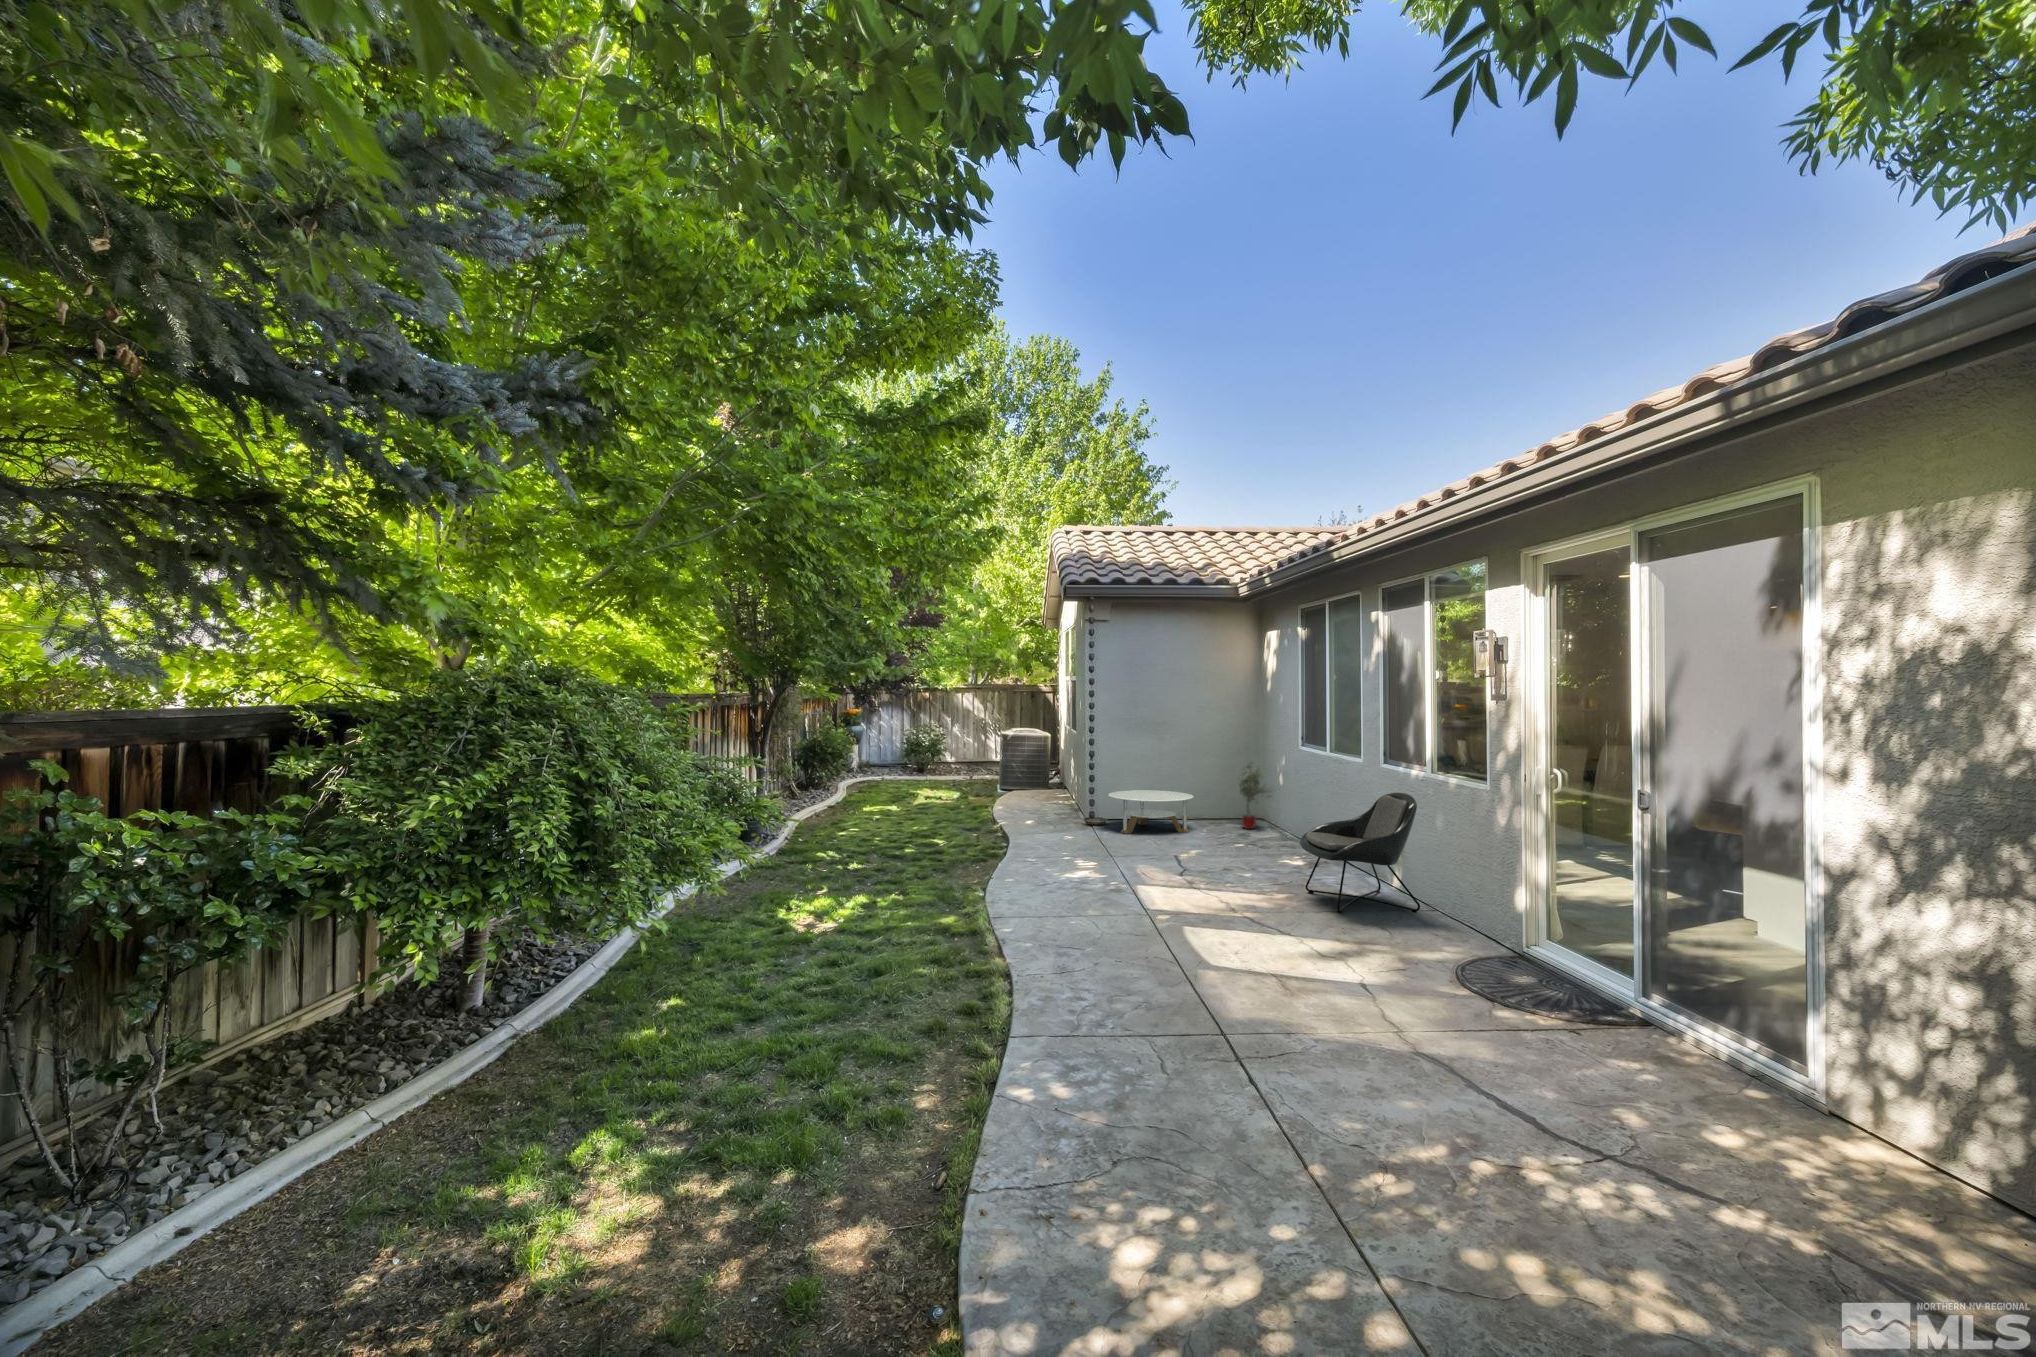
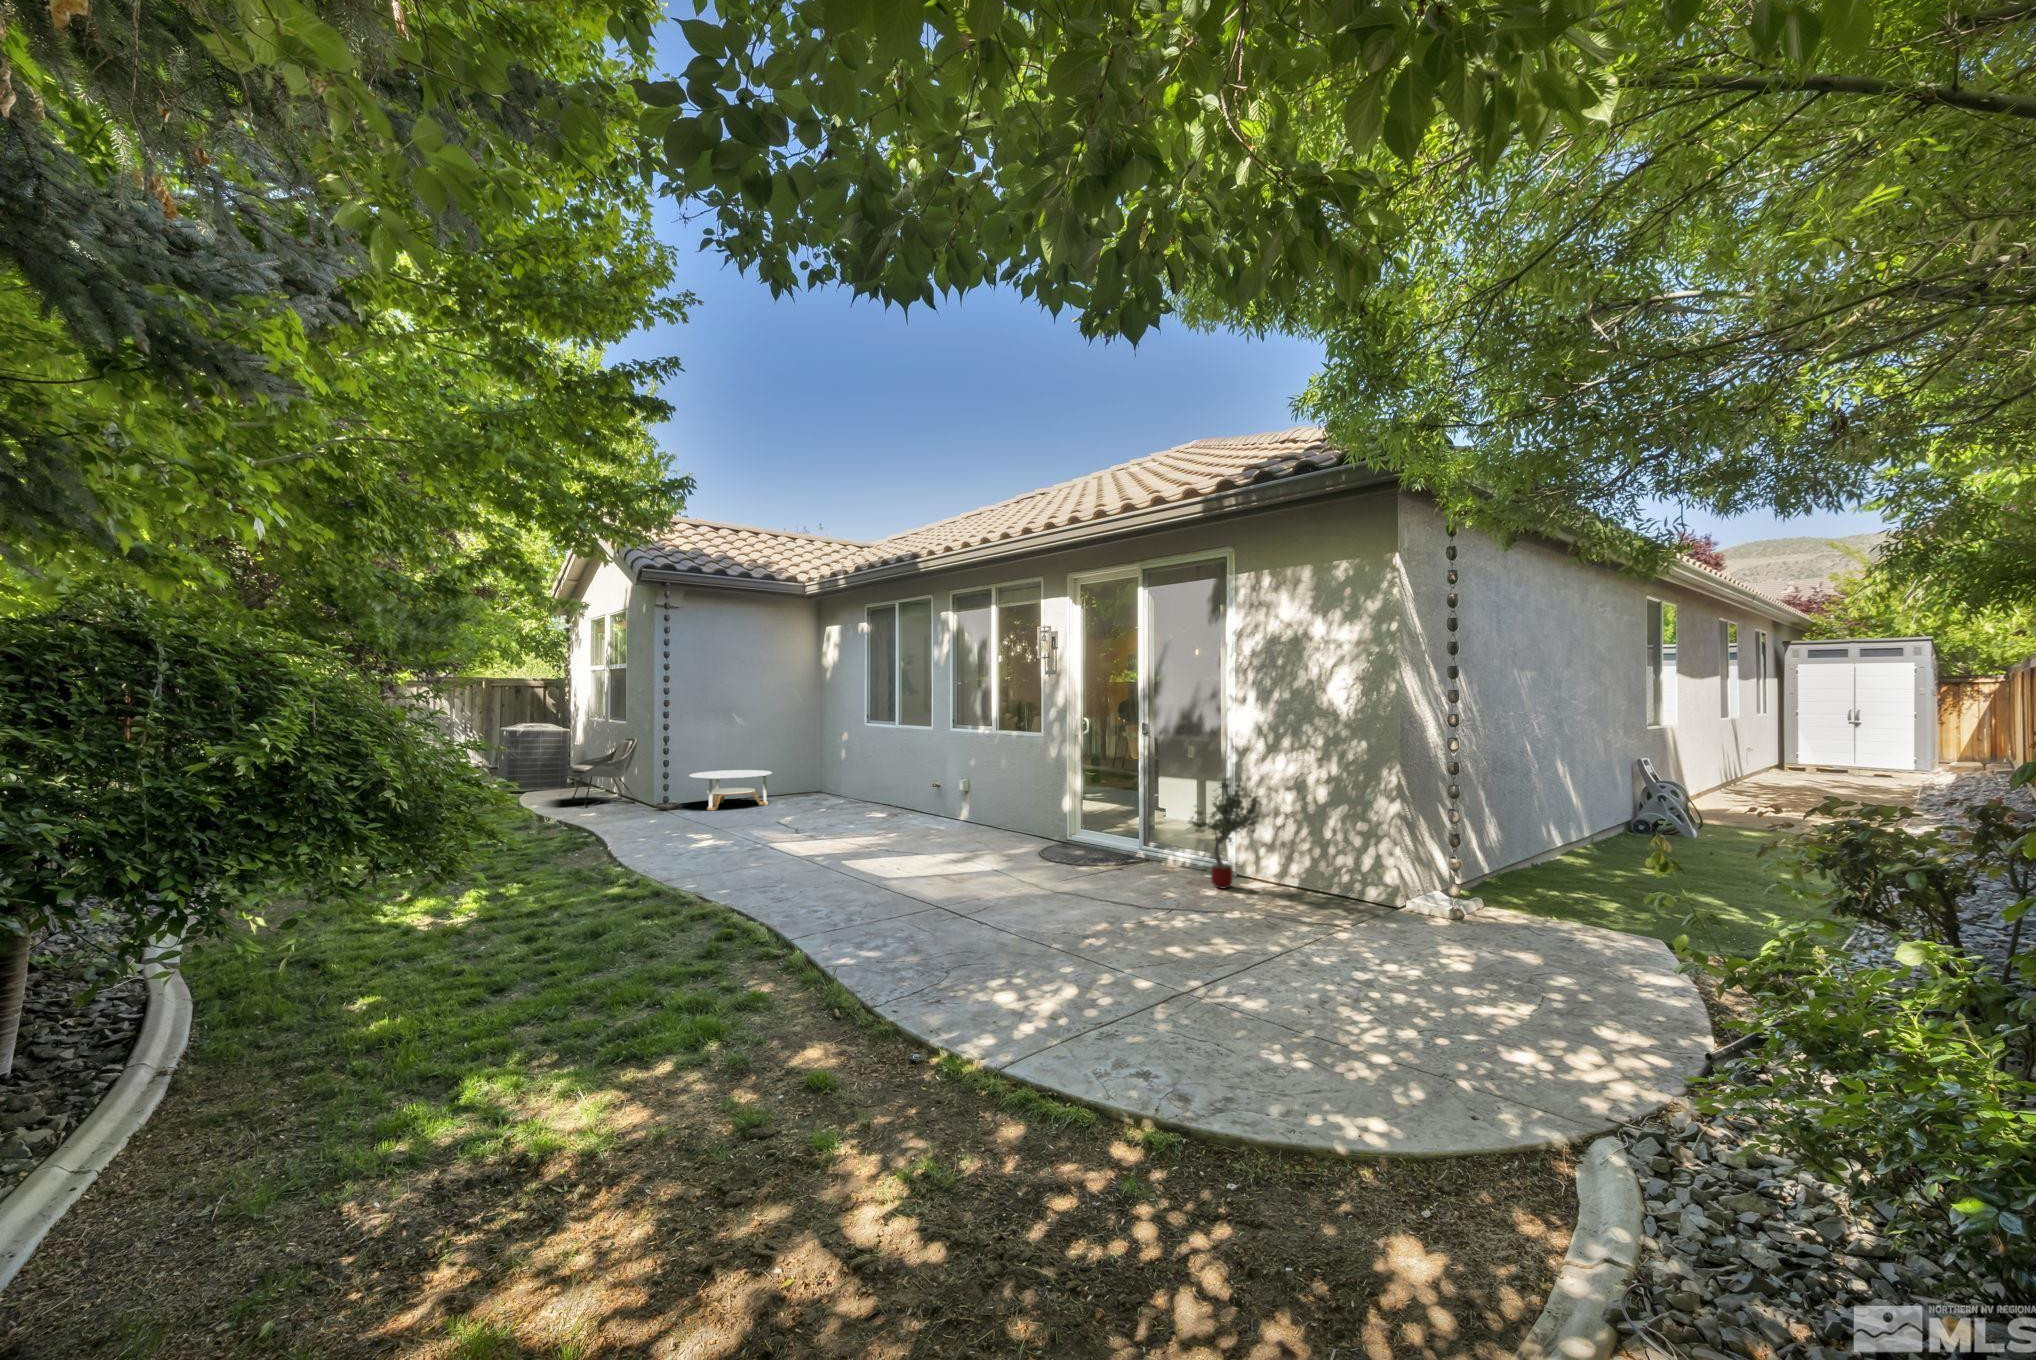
potted tree: present [1240,763,1272,829] -> present [1188,778,1259,889]
lounge chair: present [1299,793,1420,913] -> present [568,738,637,808]

